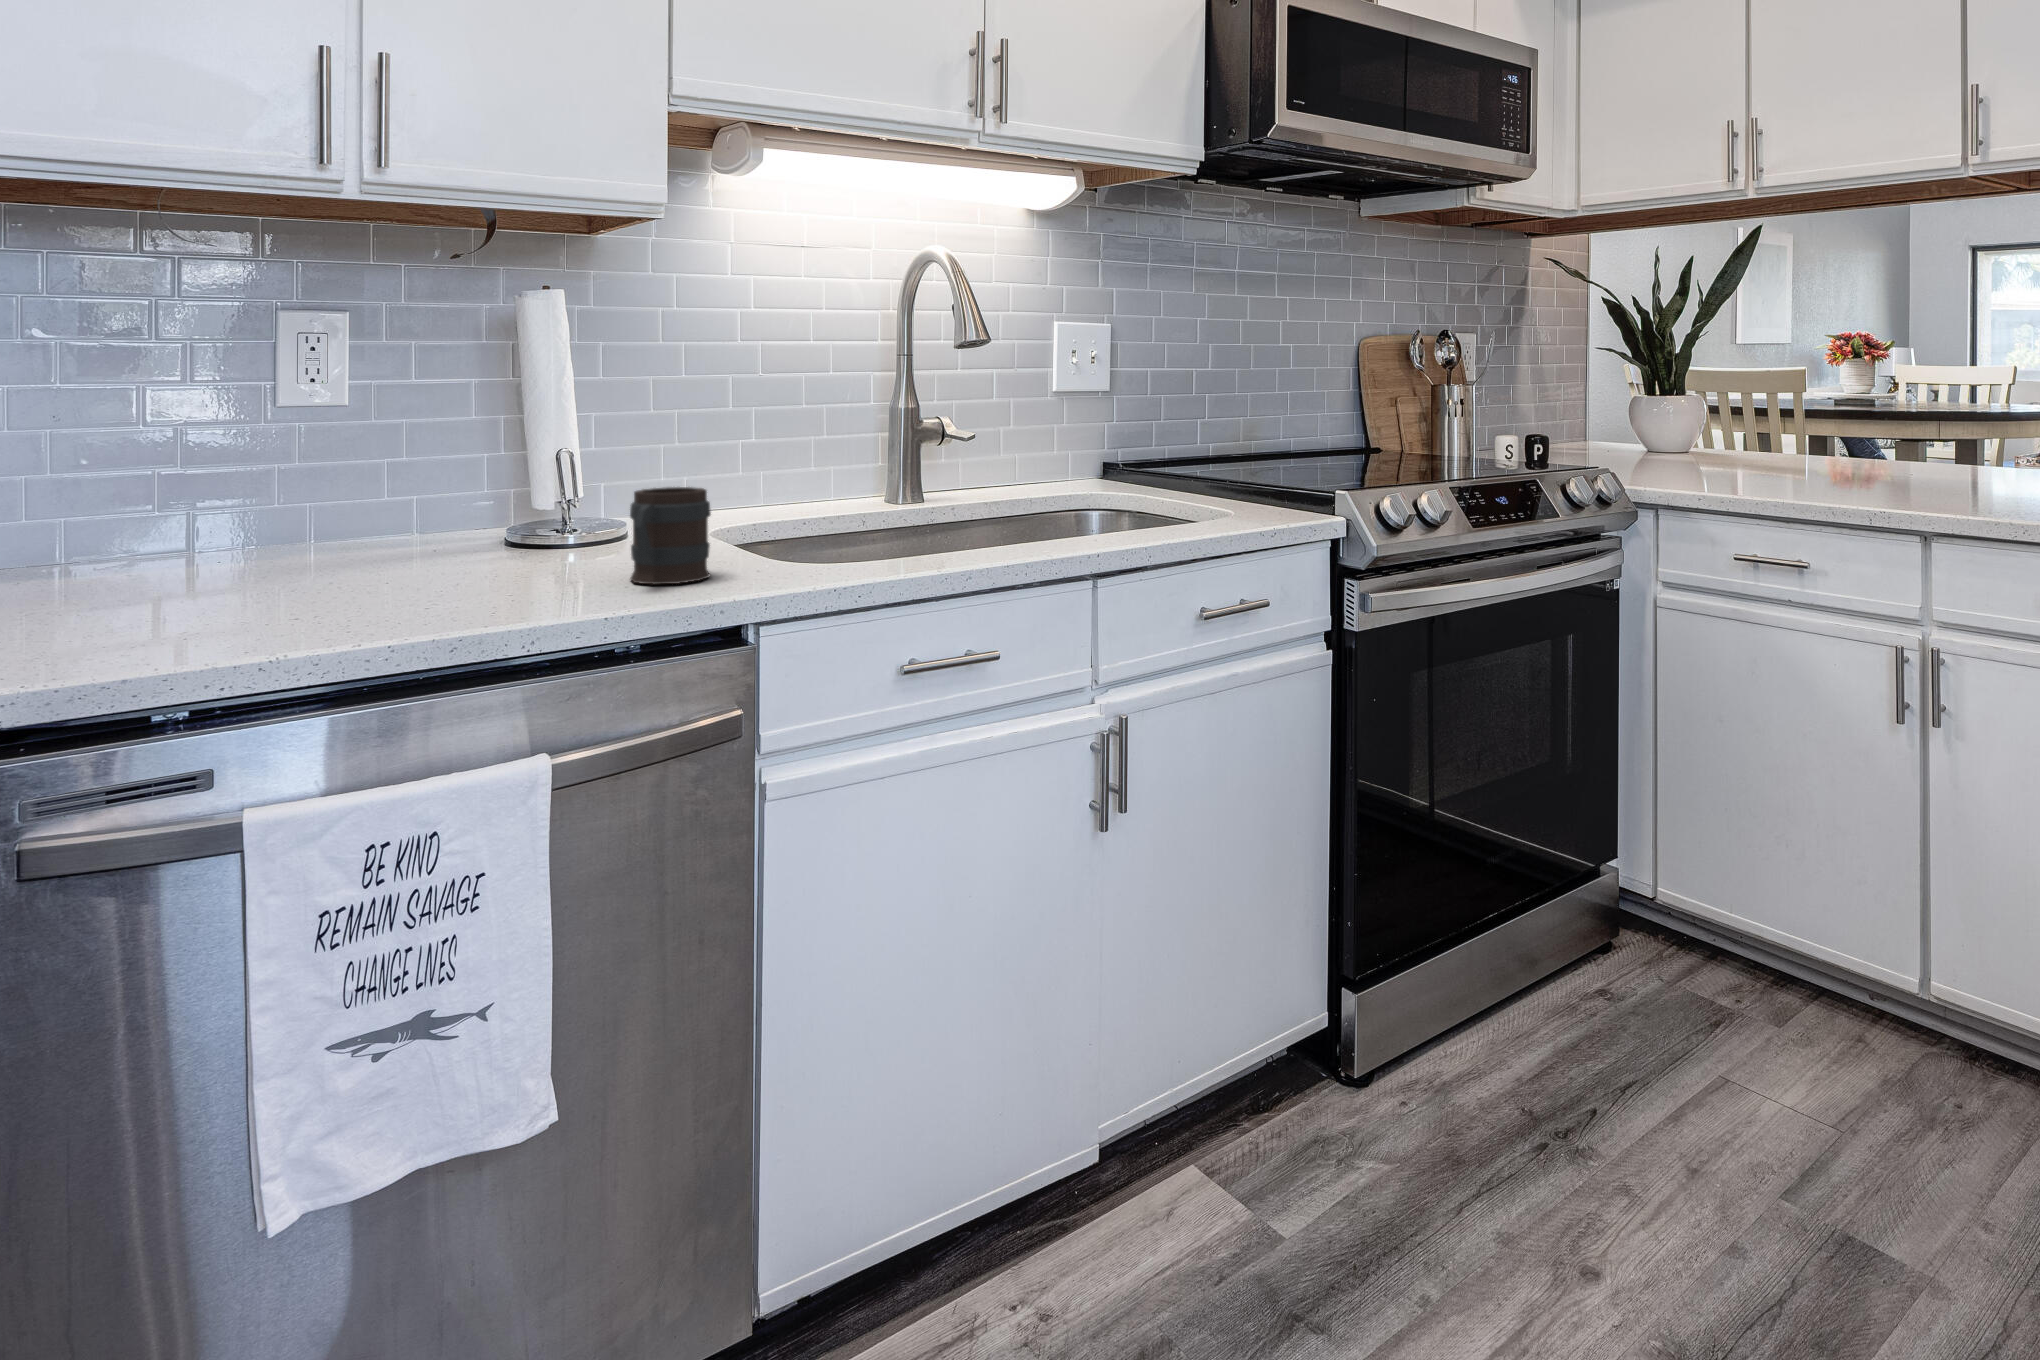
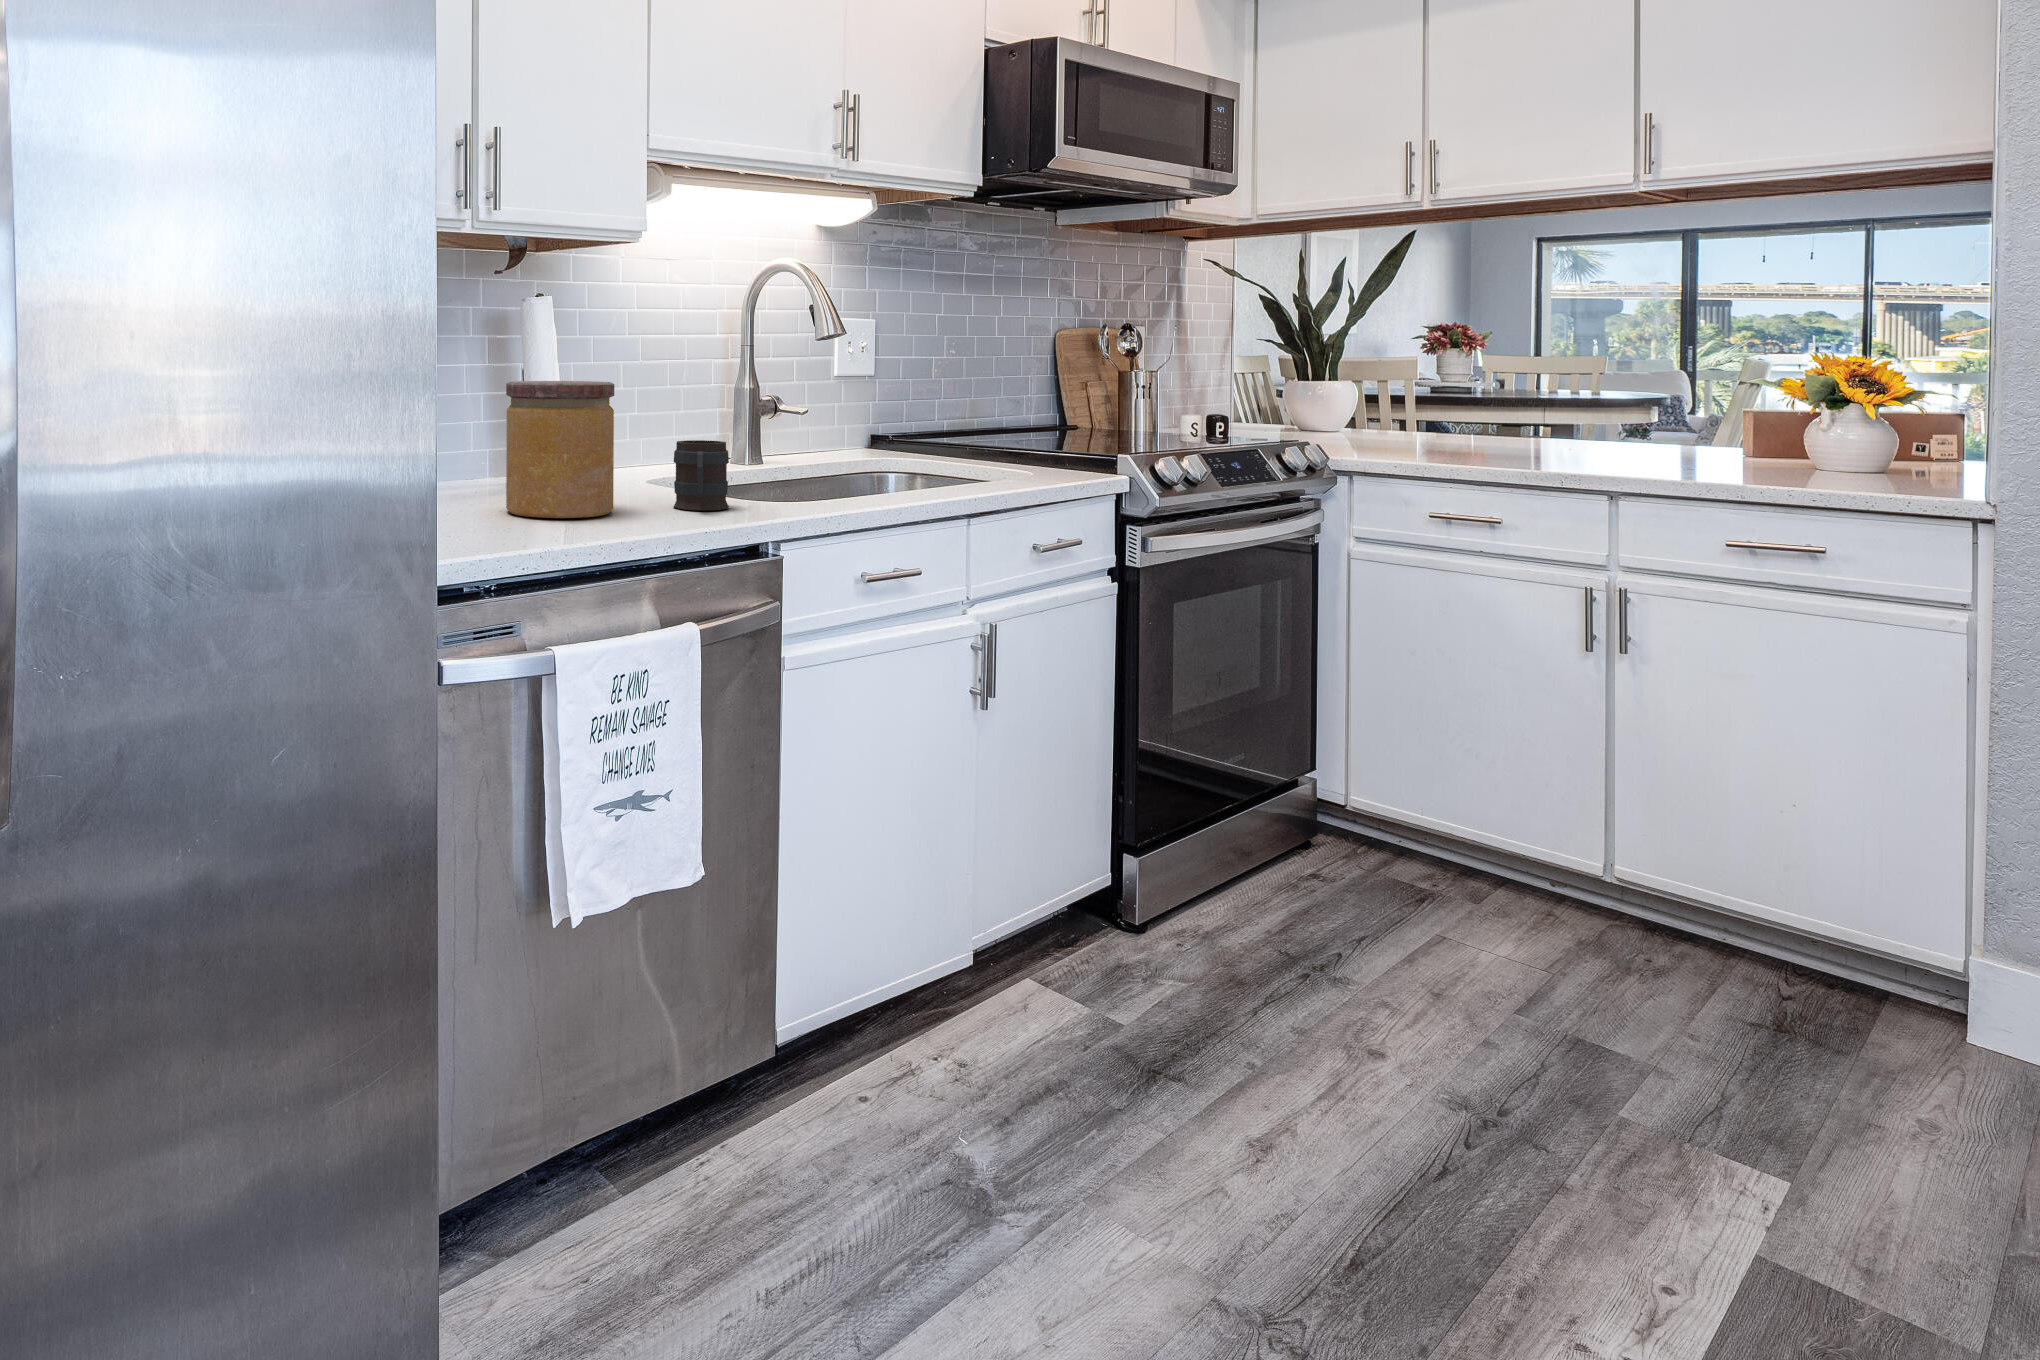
jar: none [360,409,527,603] -> present [506,381,614,518]

